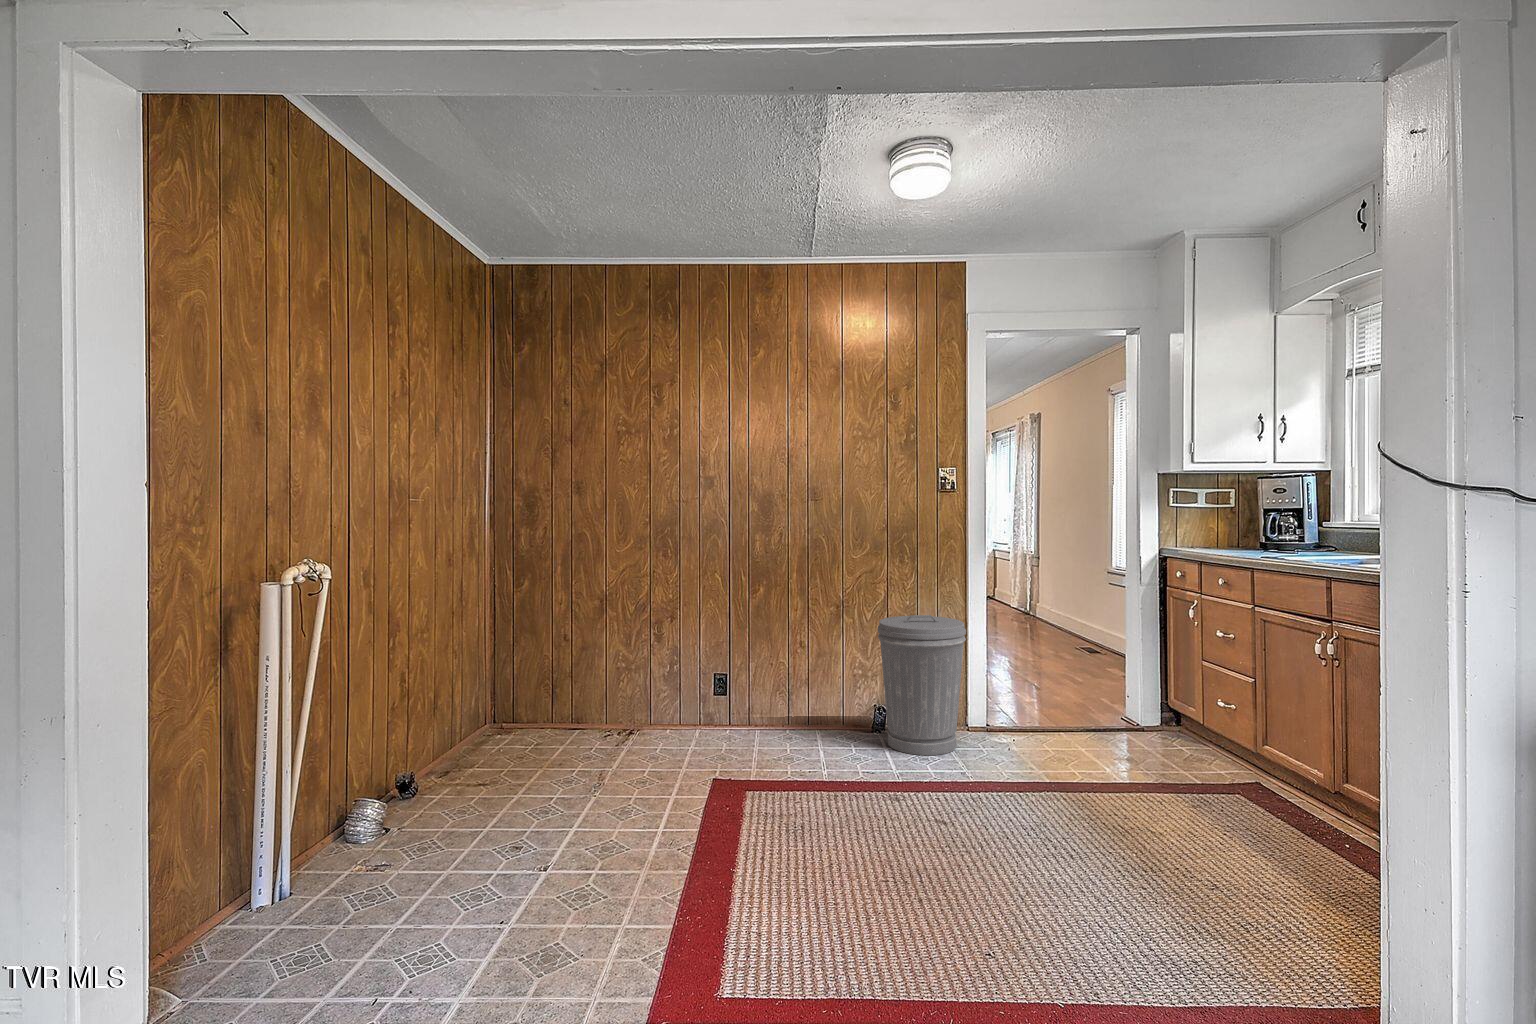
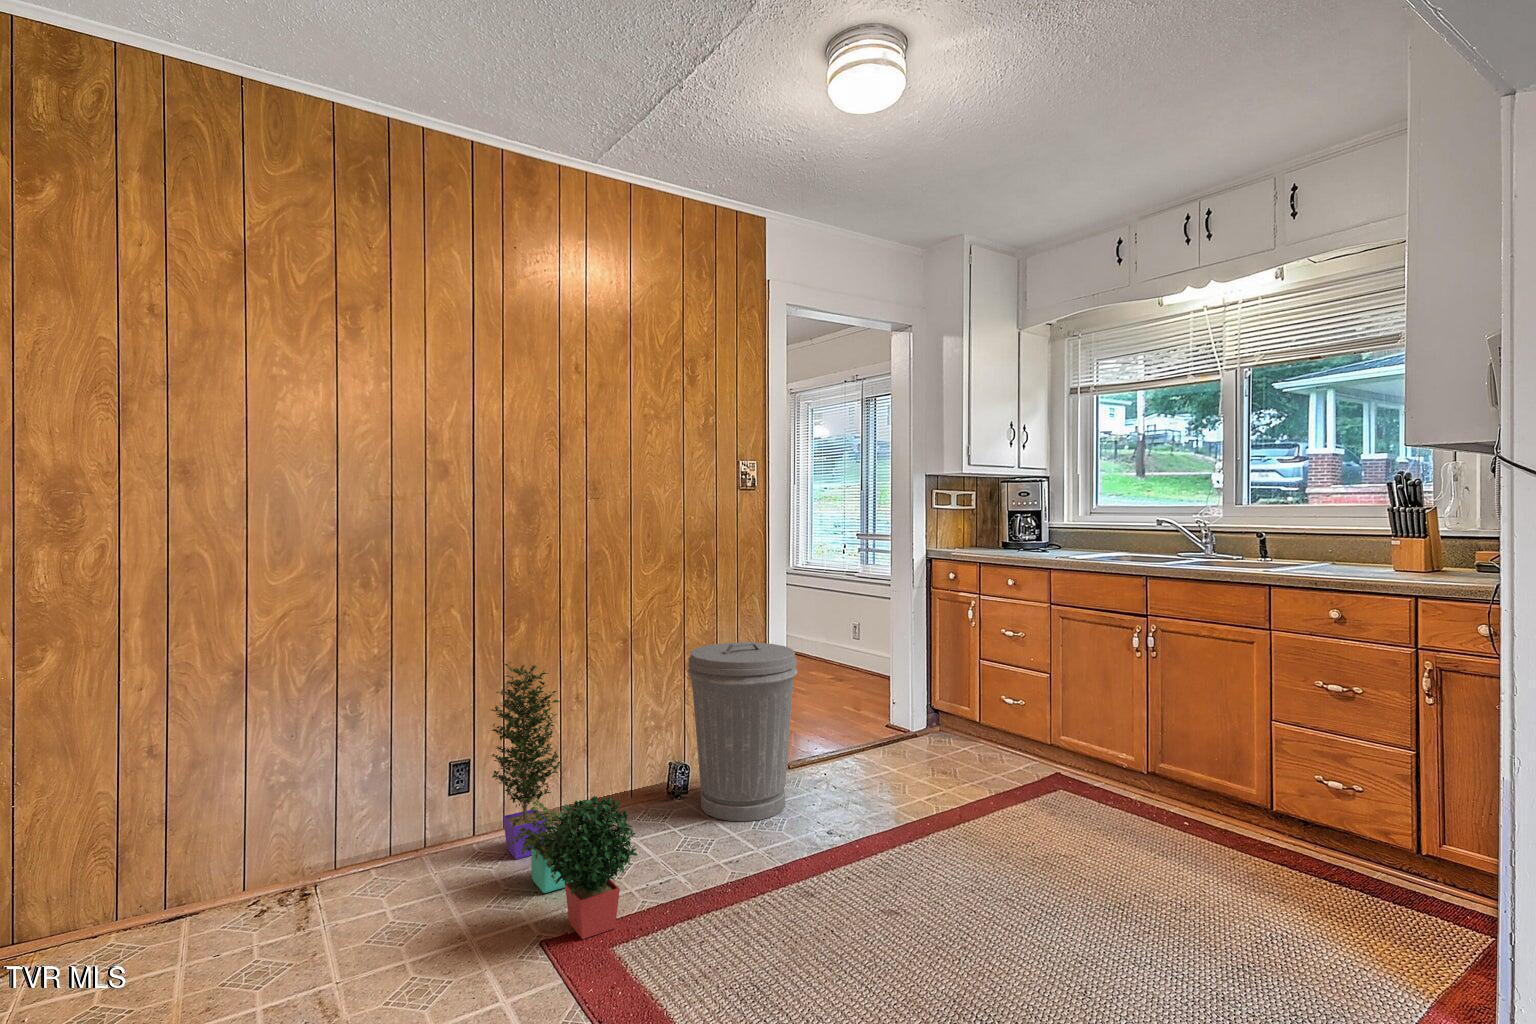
potted plant: none [725,612,785,789] -> present [491,662,638,939]

